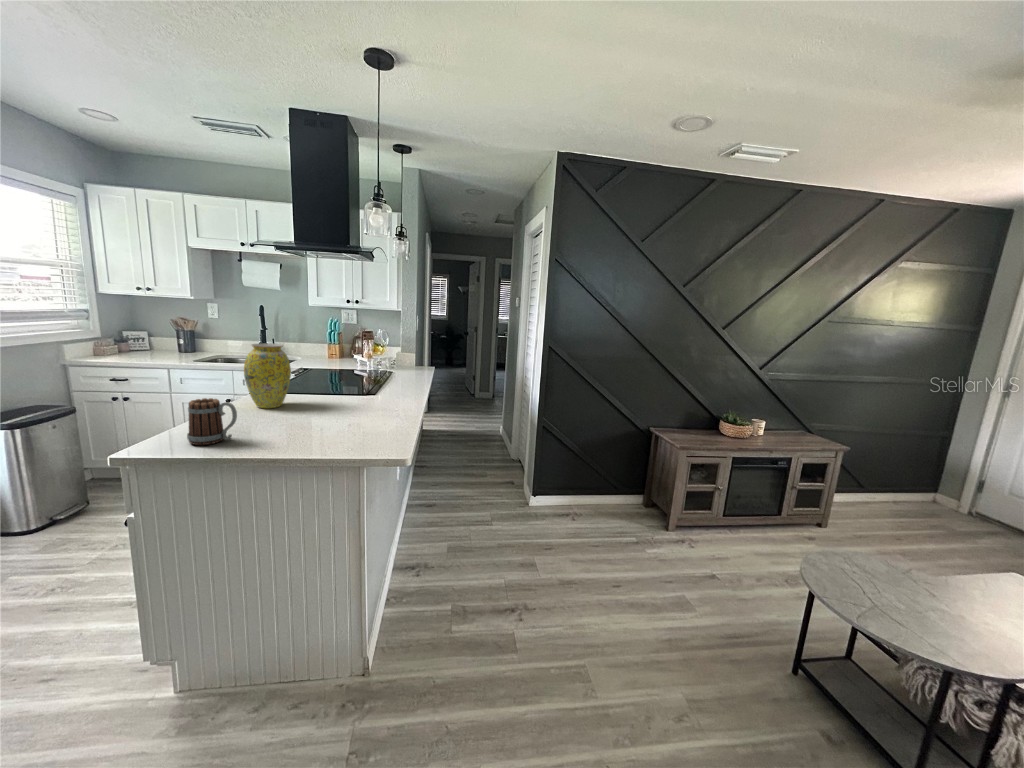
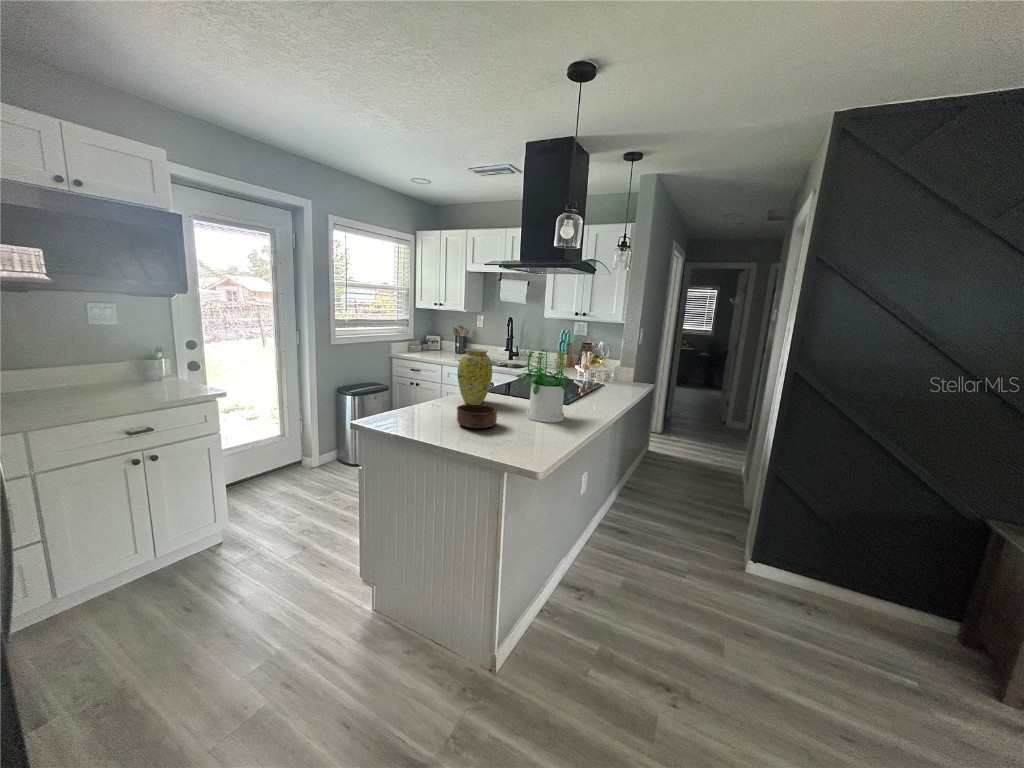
potted plant: none [332,339,391,414] -> present [521,349,569,423]
mug: present [187,398,237,445] -> none [396,389,427,426]
bowl: none [272,405,324,432] -> present [457,404,497,428]

